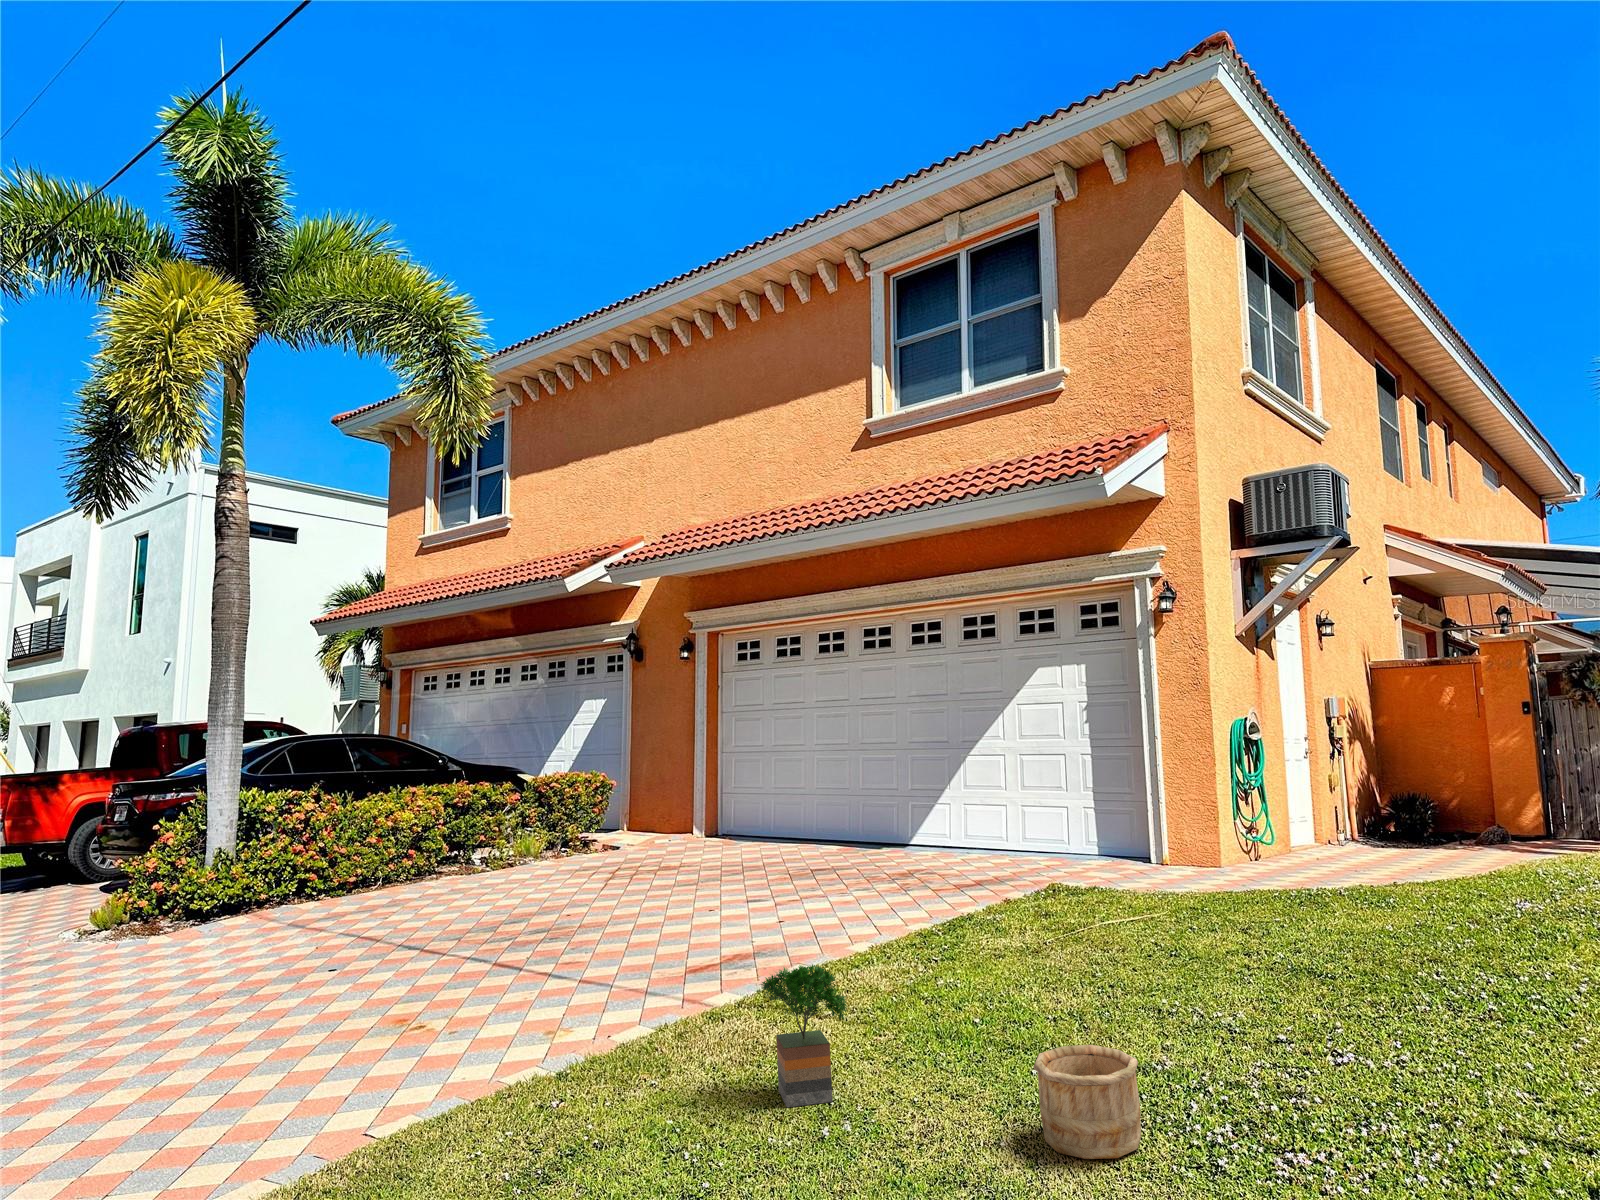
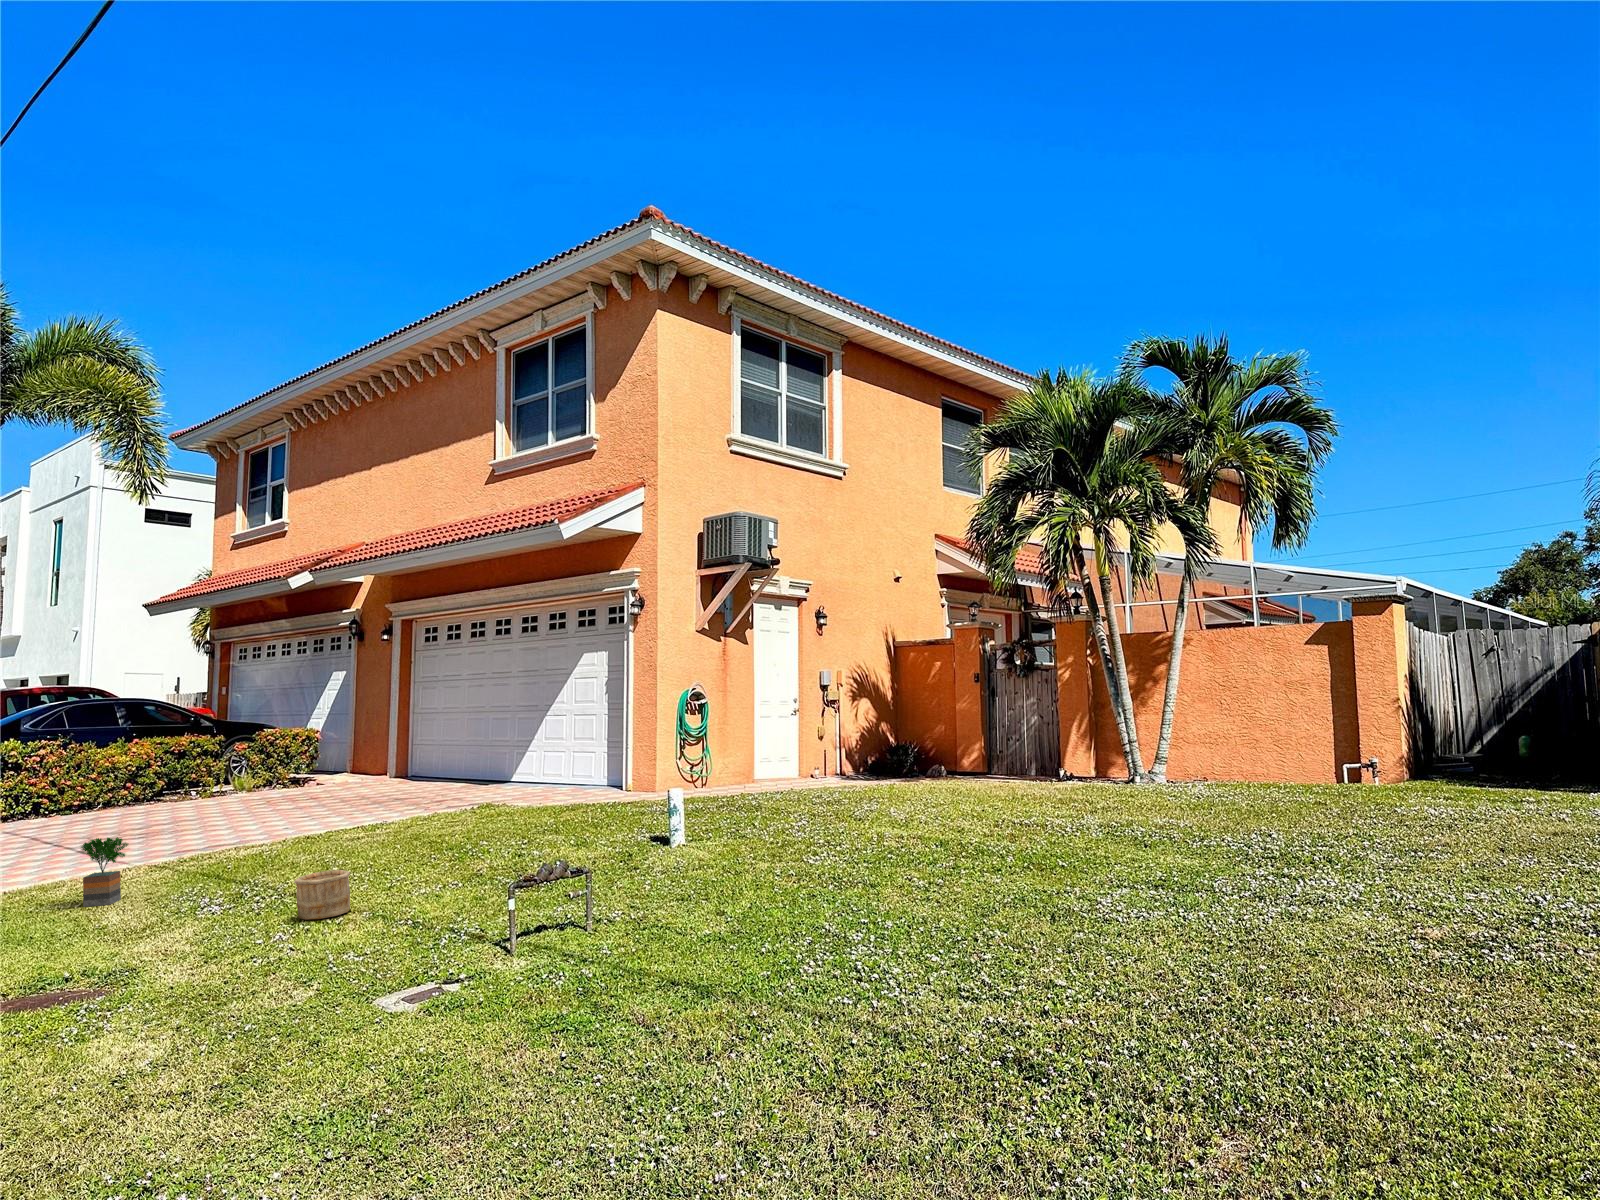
wooden bucket: present [1034,1045,1141,1159] -> present [294,870,350,920]

